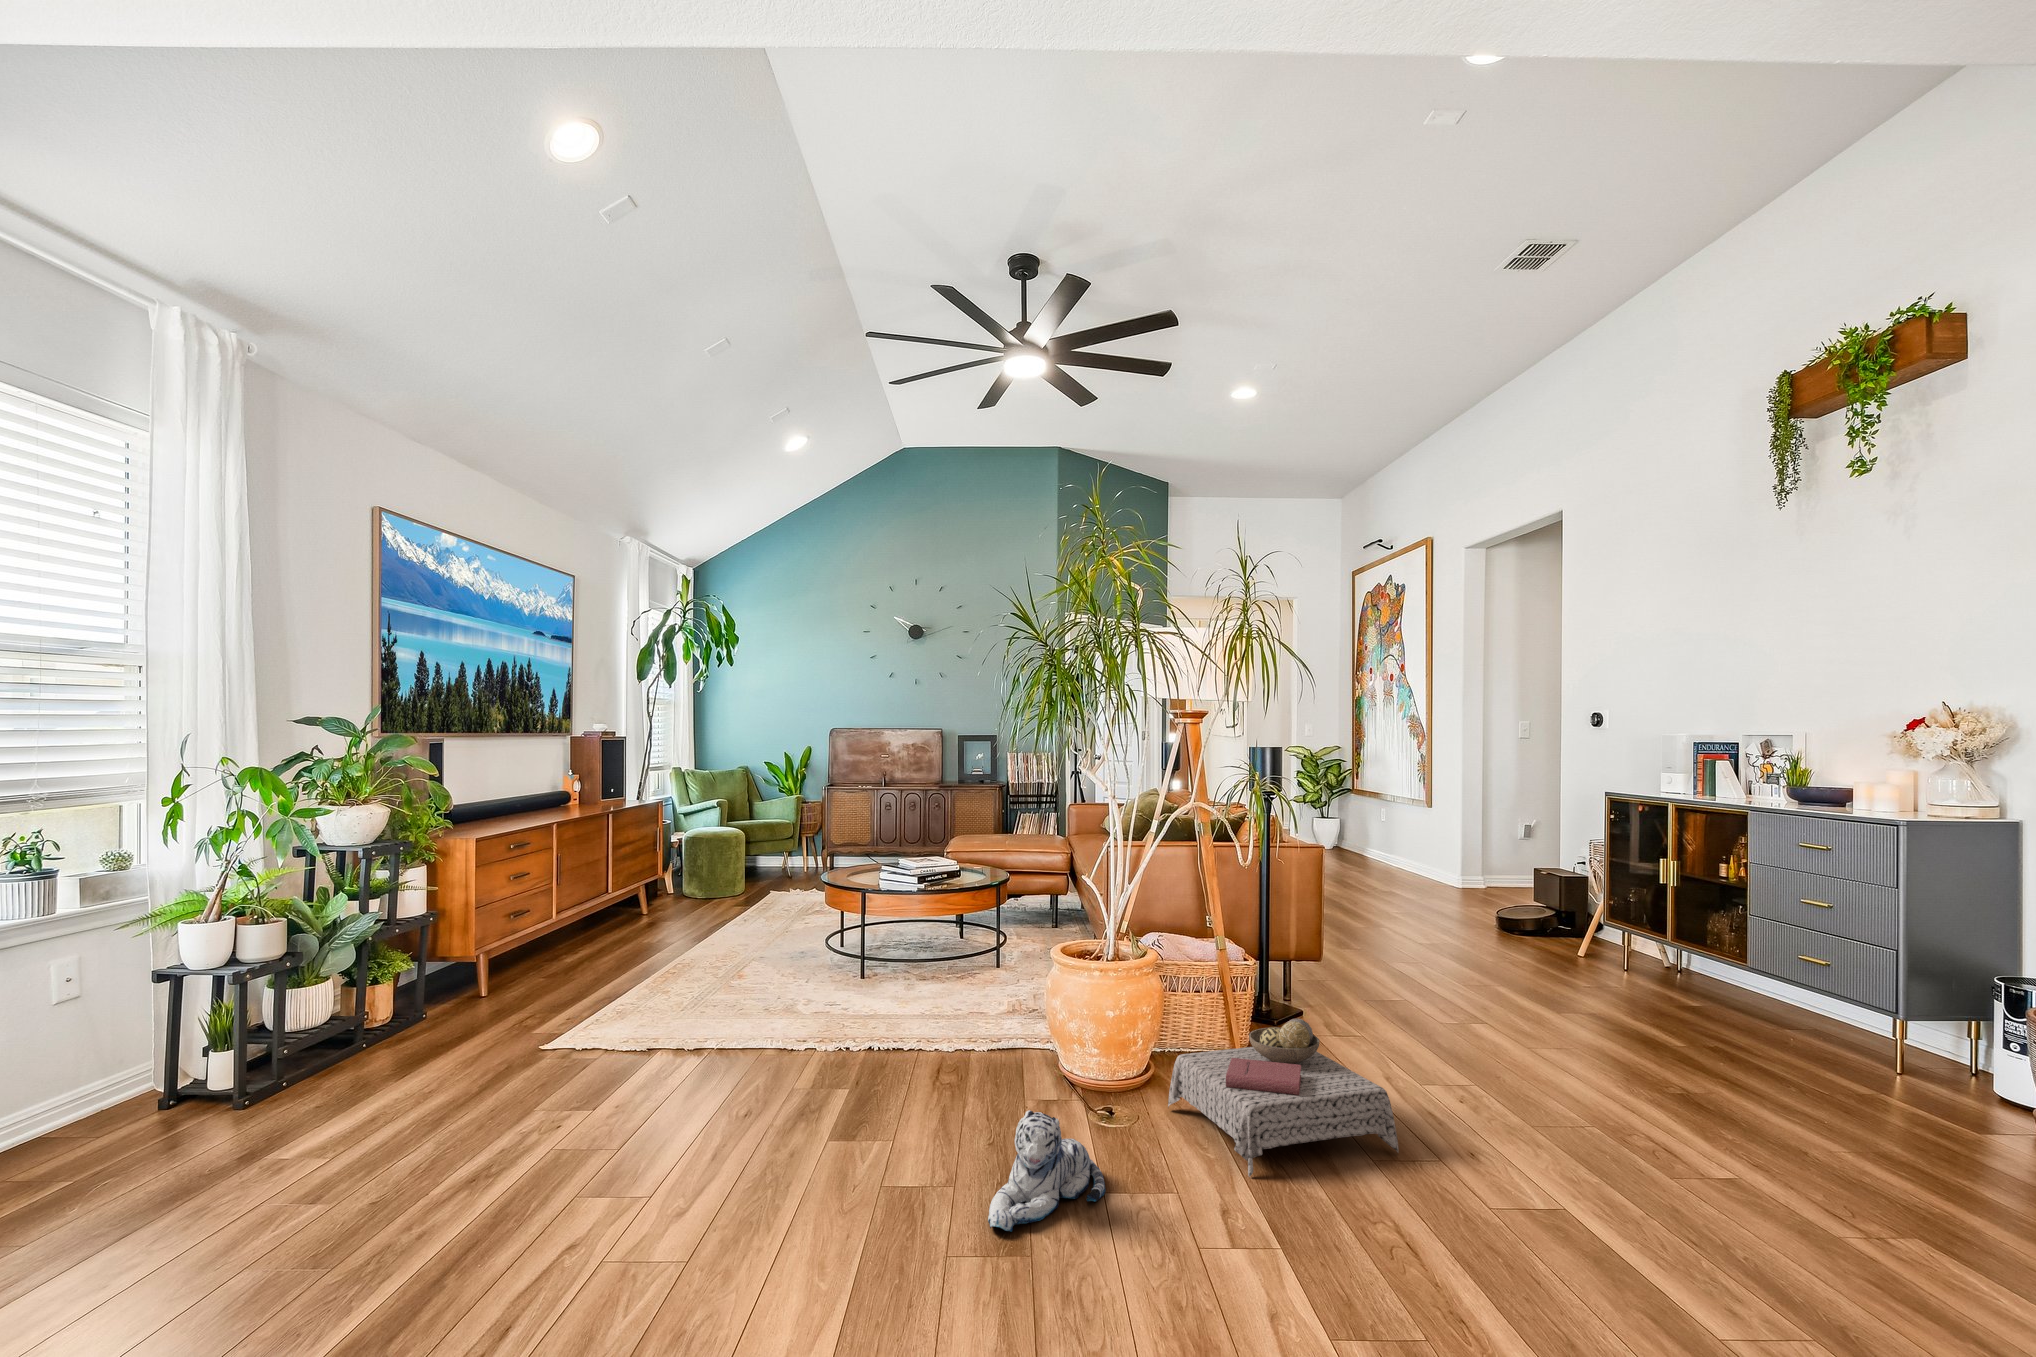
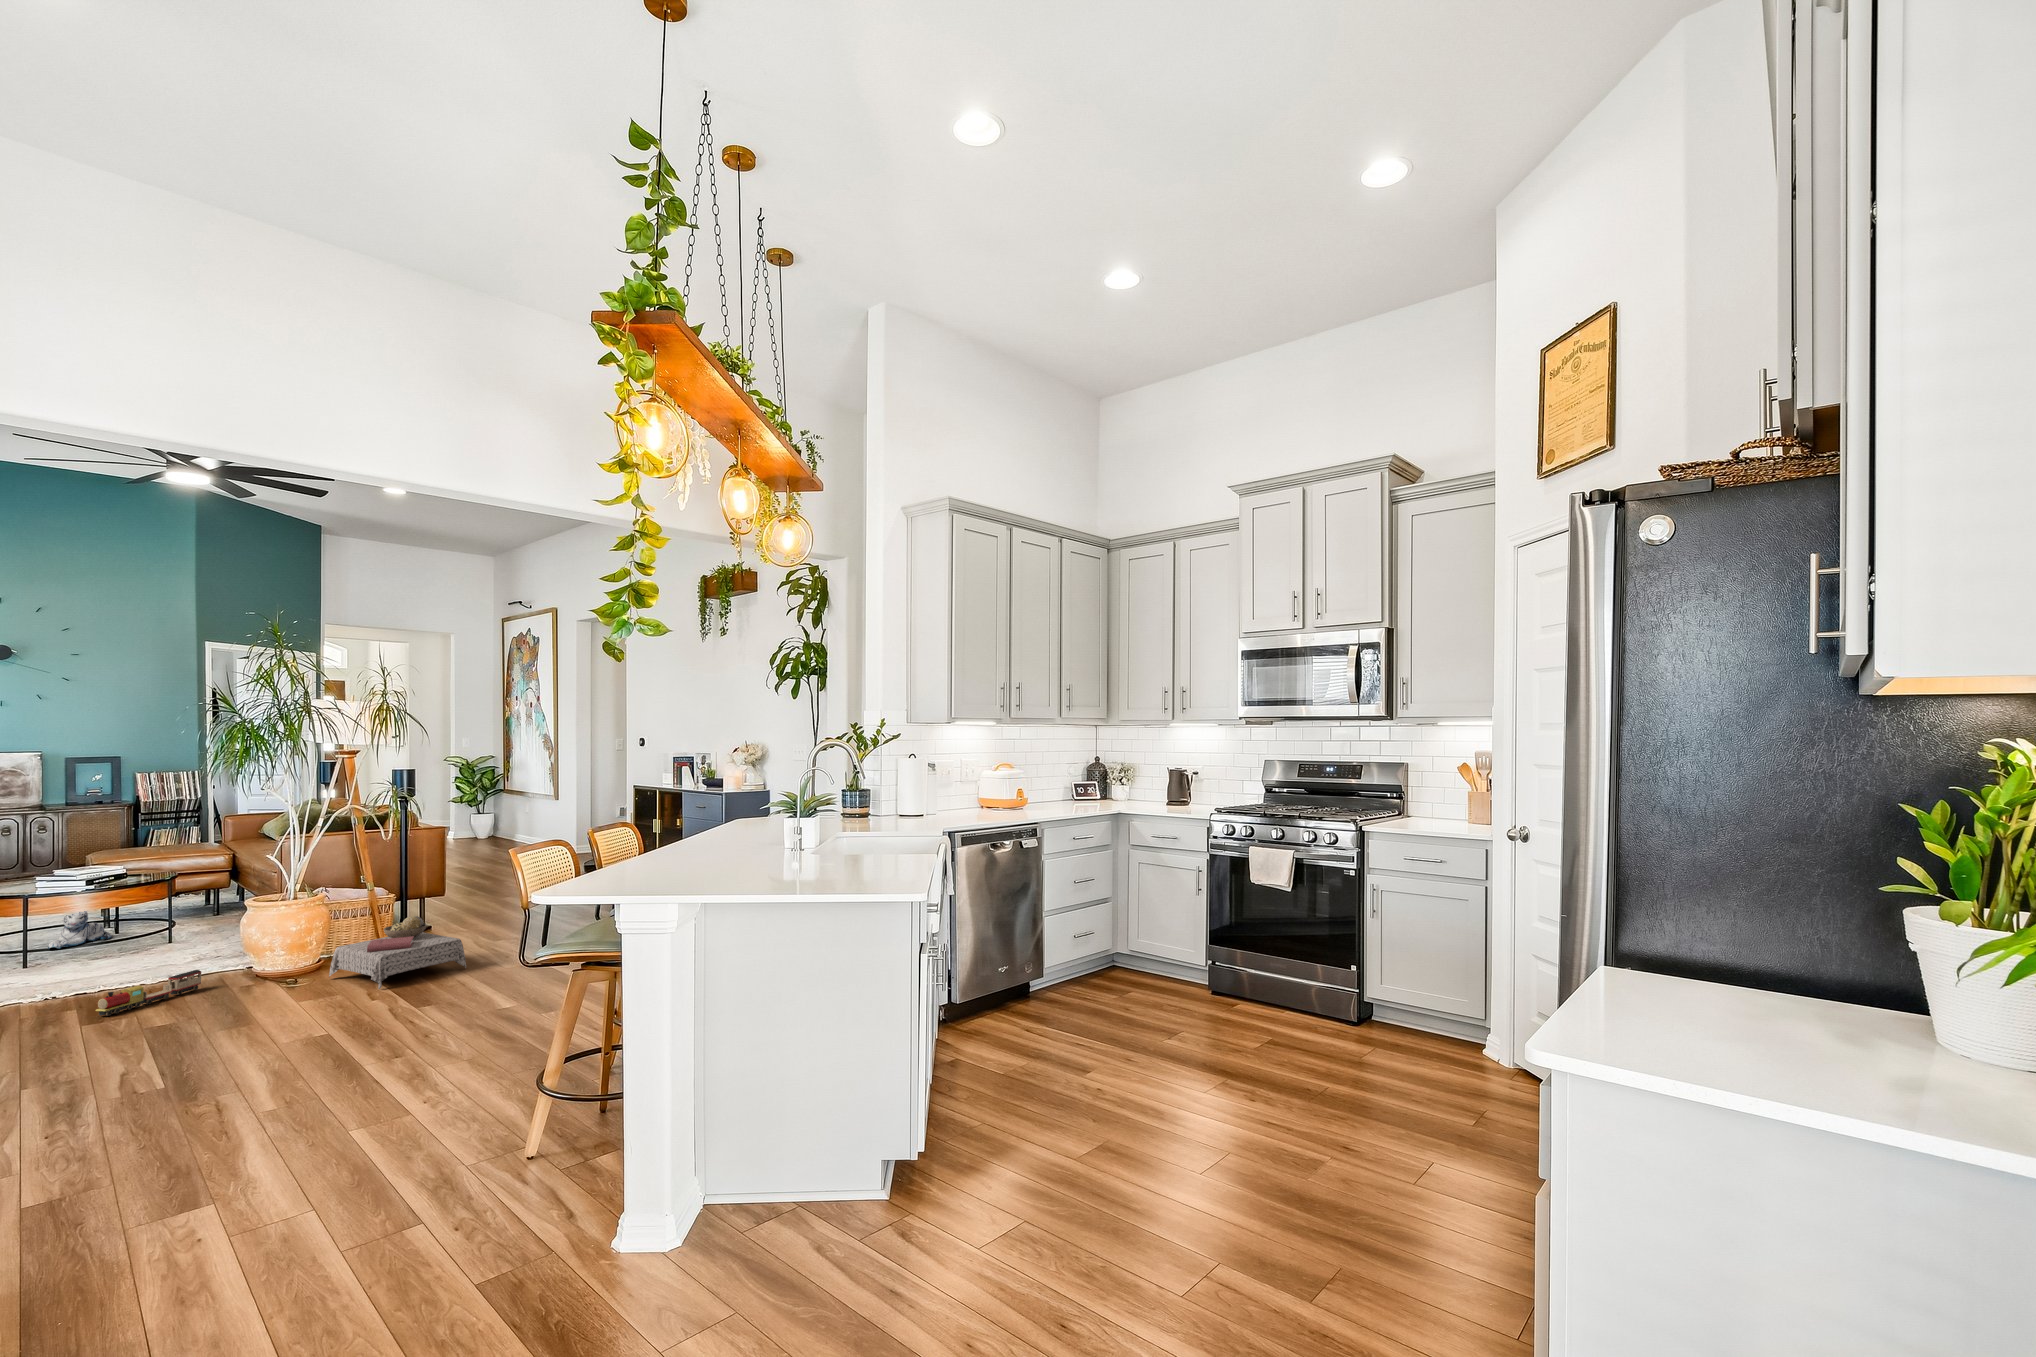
toy train: none [870,1046,1003,1111] -> present [96,970,201,1016]
plush toy: present [988,1110,1105,1232] -> present [48,911,112,949]

